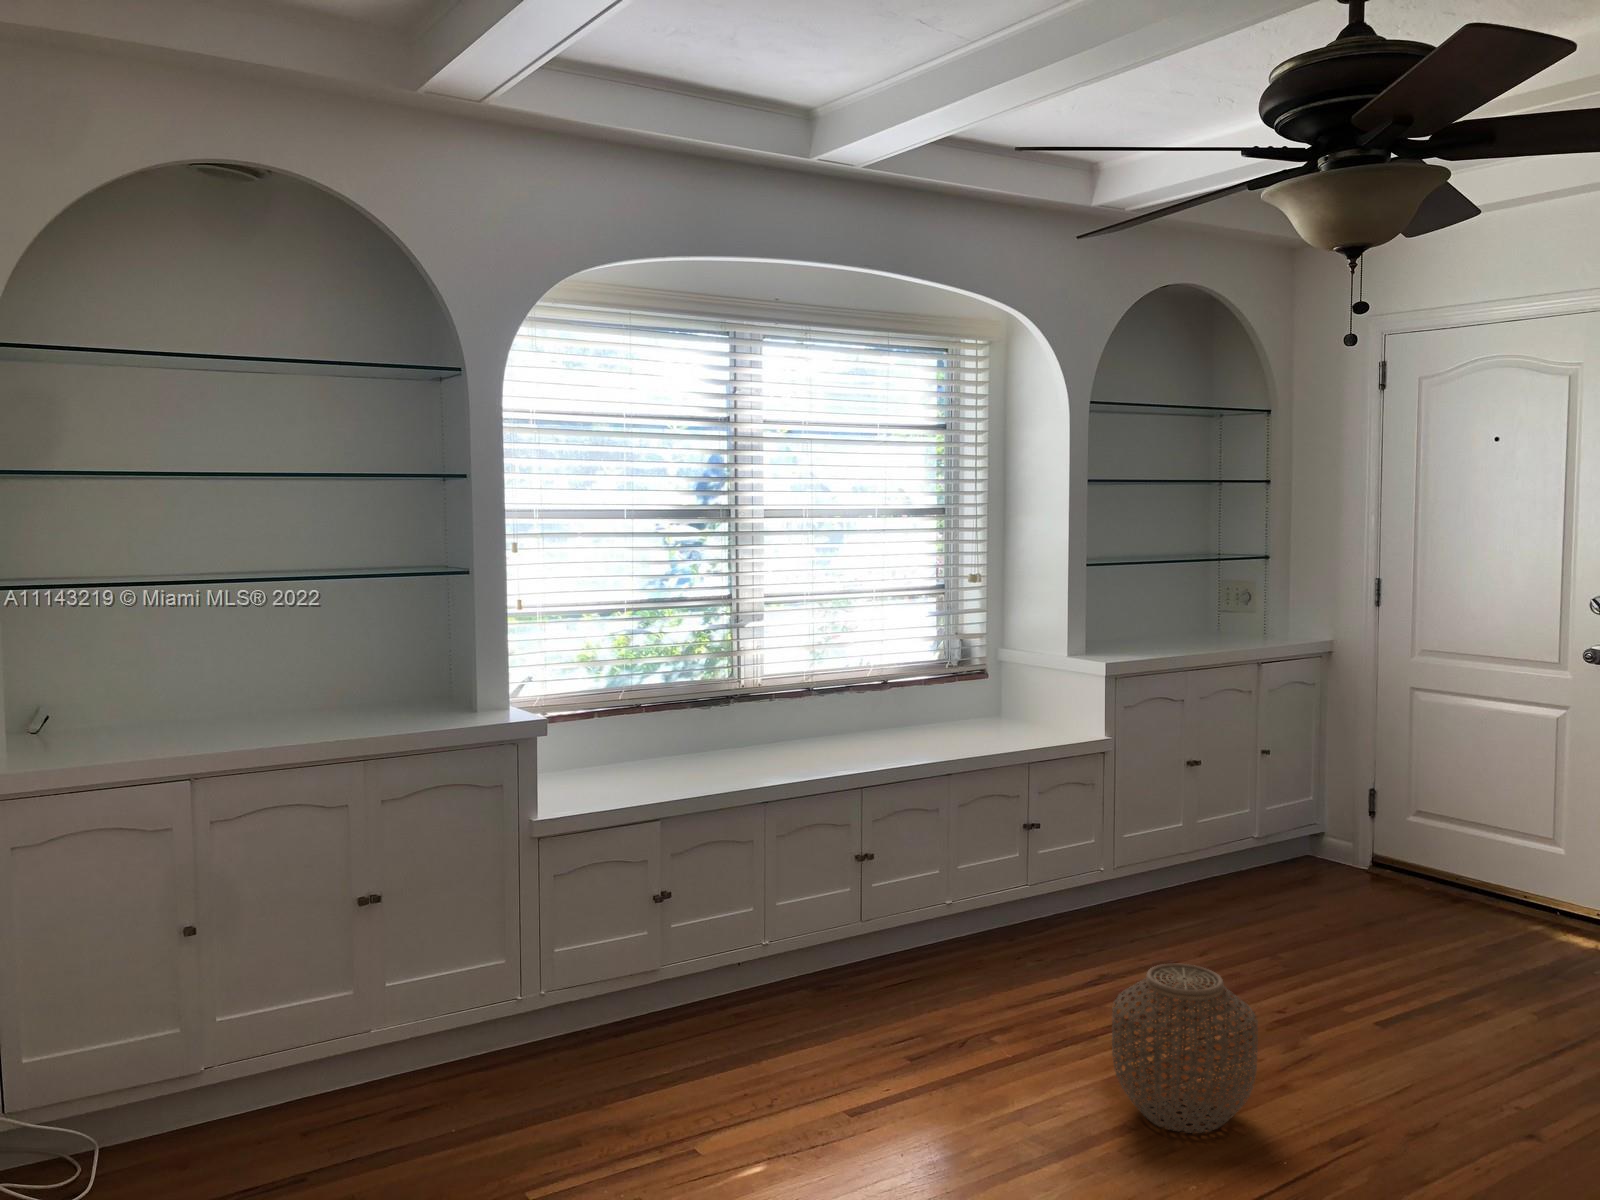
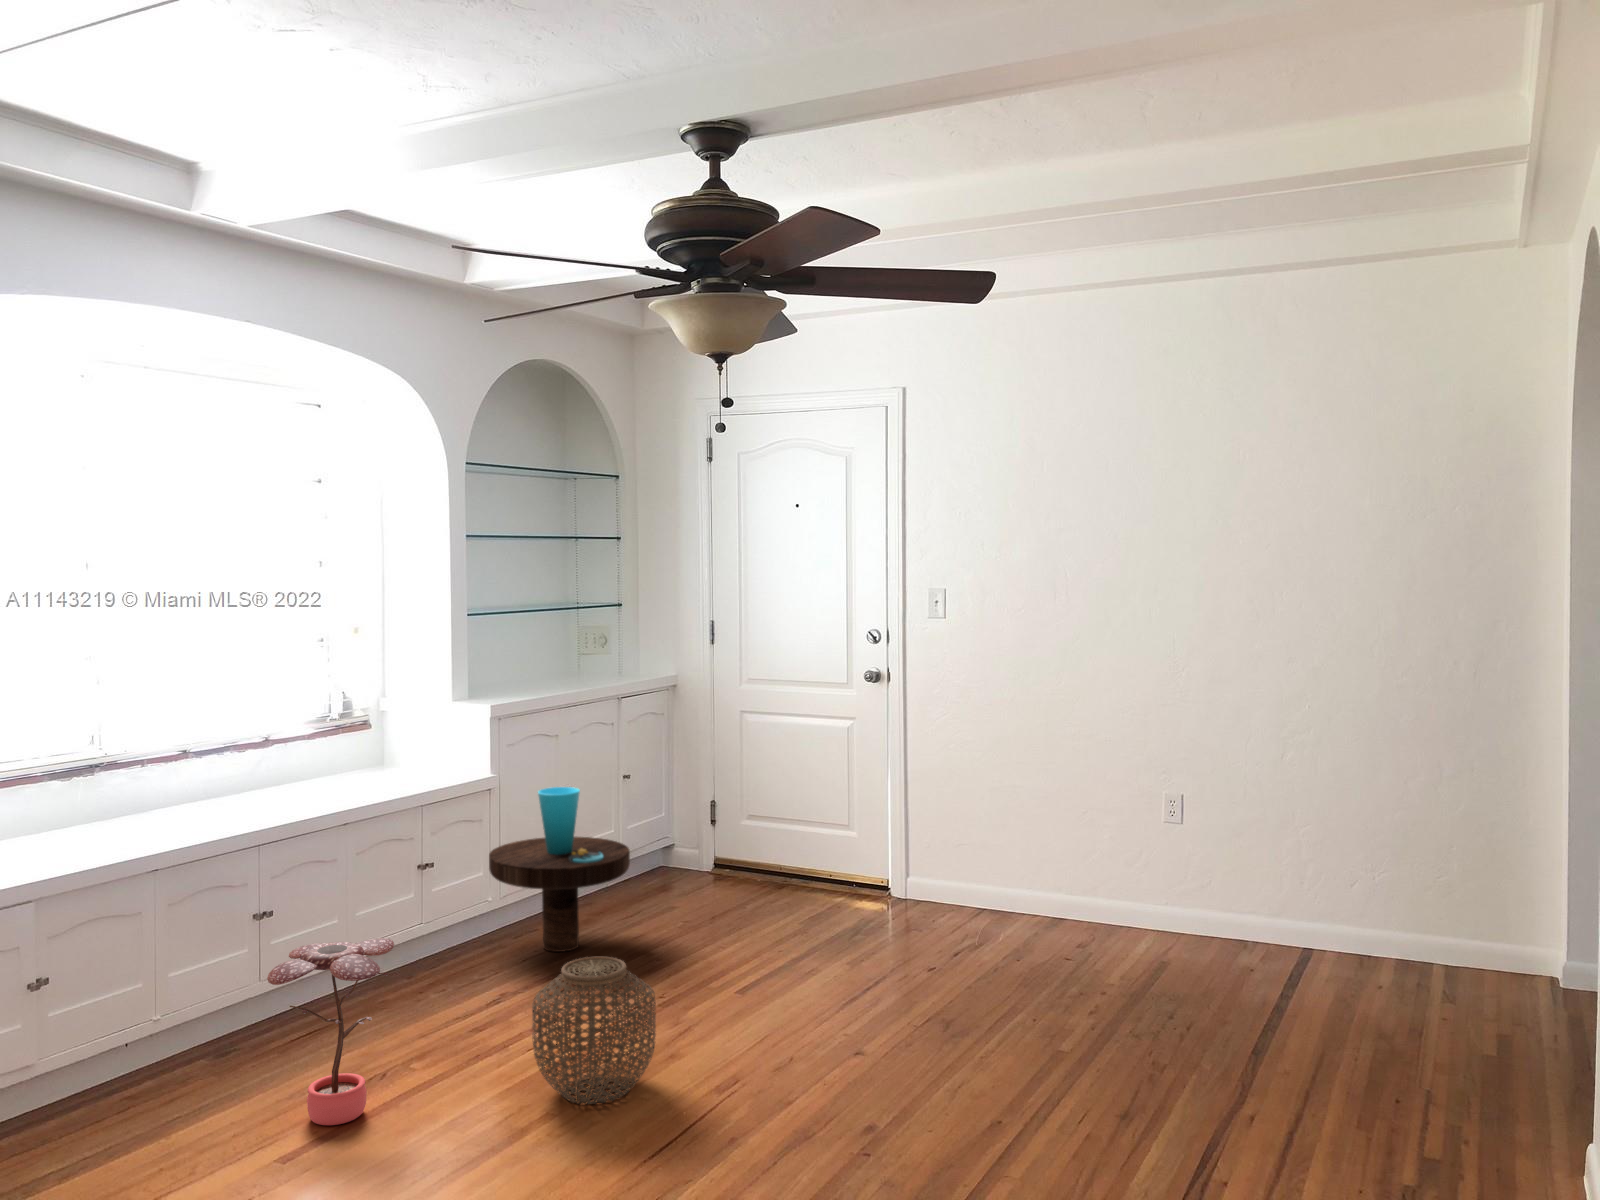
side table: none [1097,758,1256,940] -> present [489,787,630,952]
potted plant: none [846,899,972,1087] -> present [267,938,394,1125]

